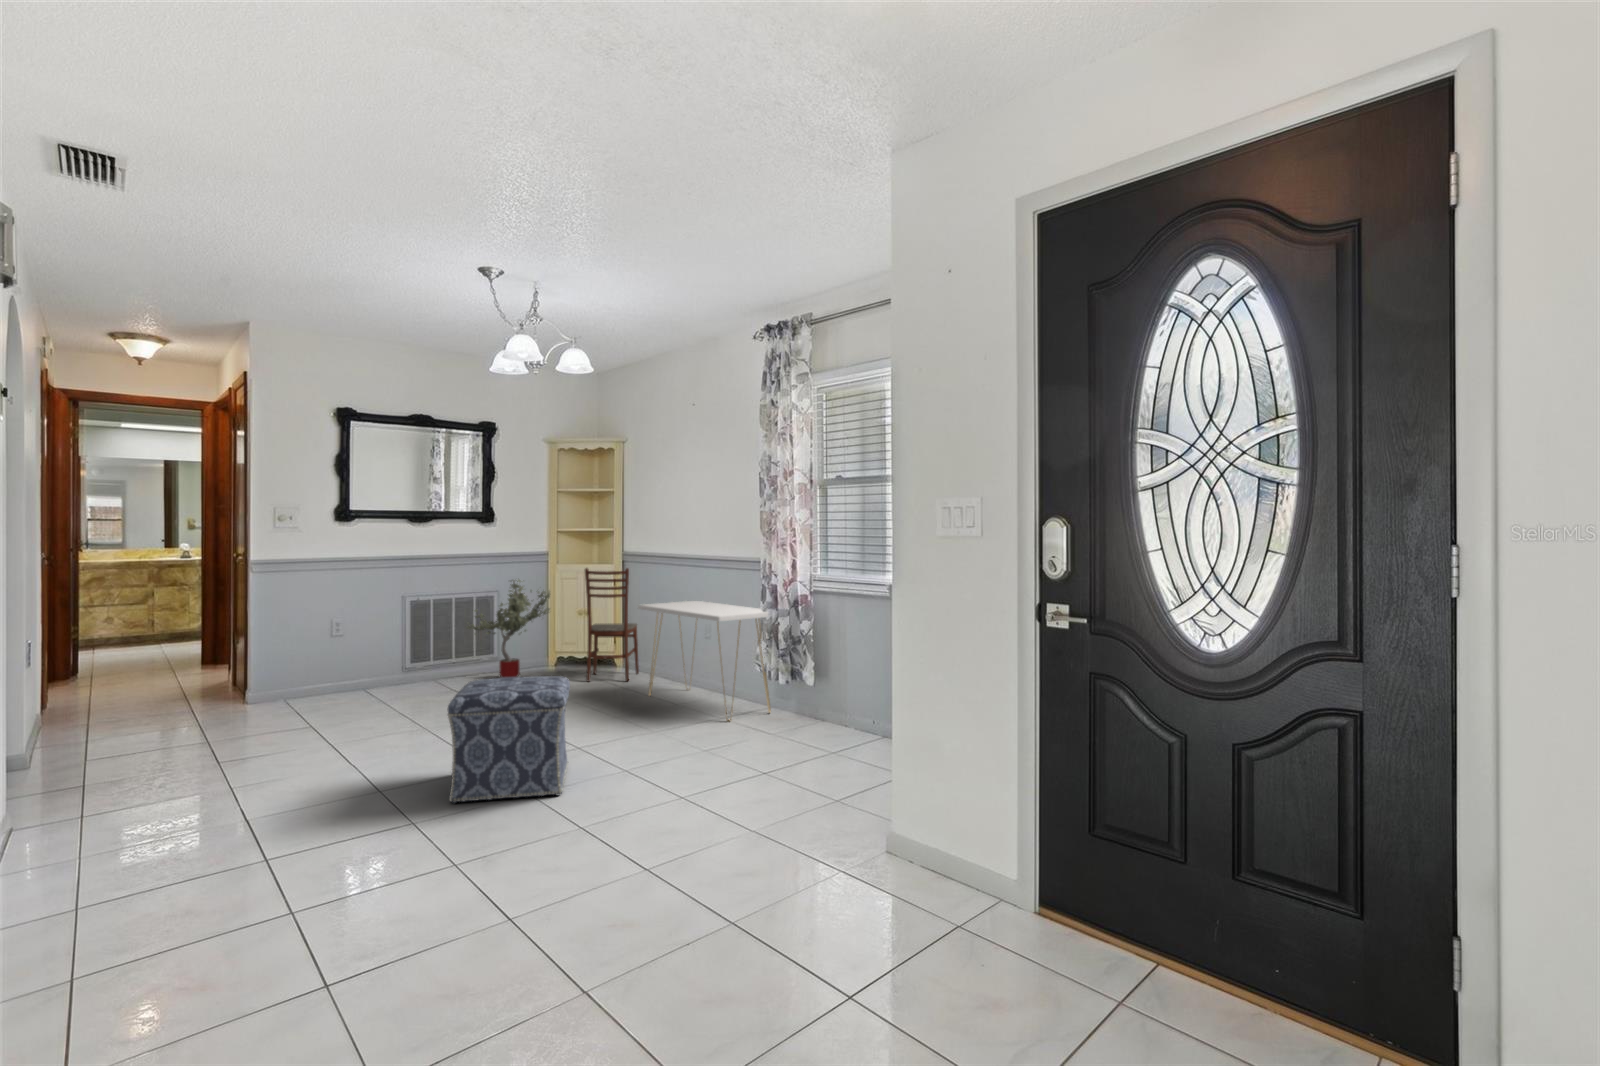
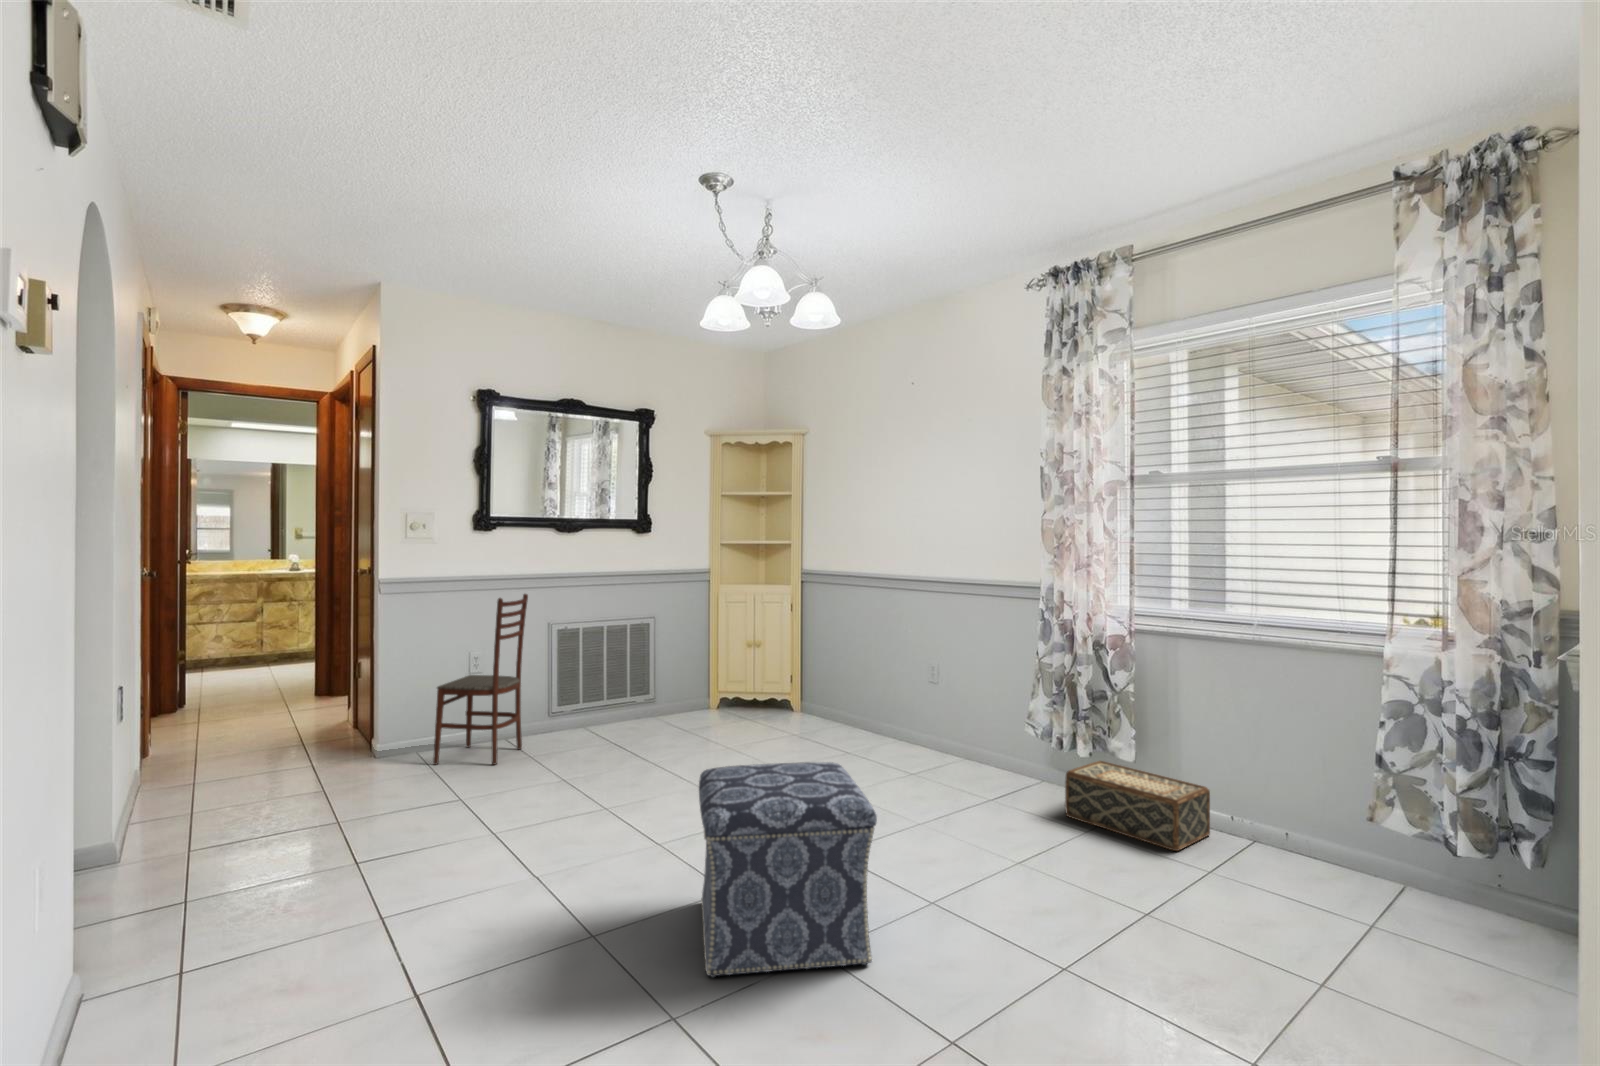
dining chair: present [585,568,639,681] -> present [433,594,528,765]
potted tree: present [467,580,550,678] -> none [624,601,723,728]
console table: present [638,601,771,721] -> none [854,634,1066,809]
woven basket: none [766,686,856,740] -> present [1065,761,1210,851]

